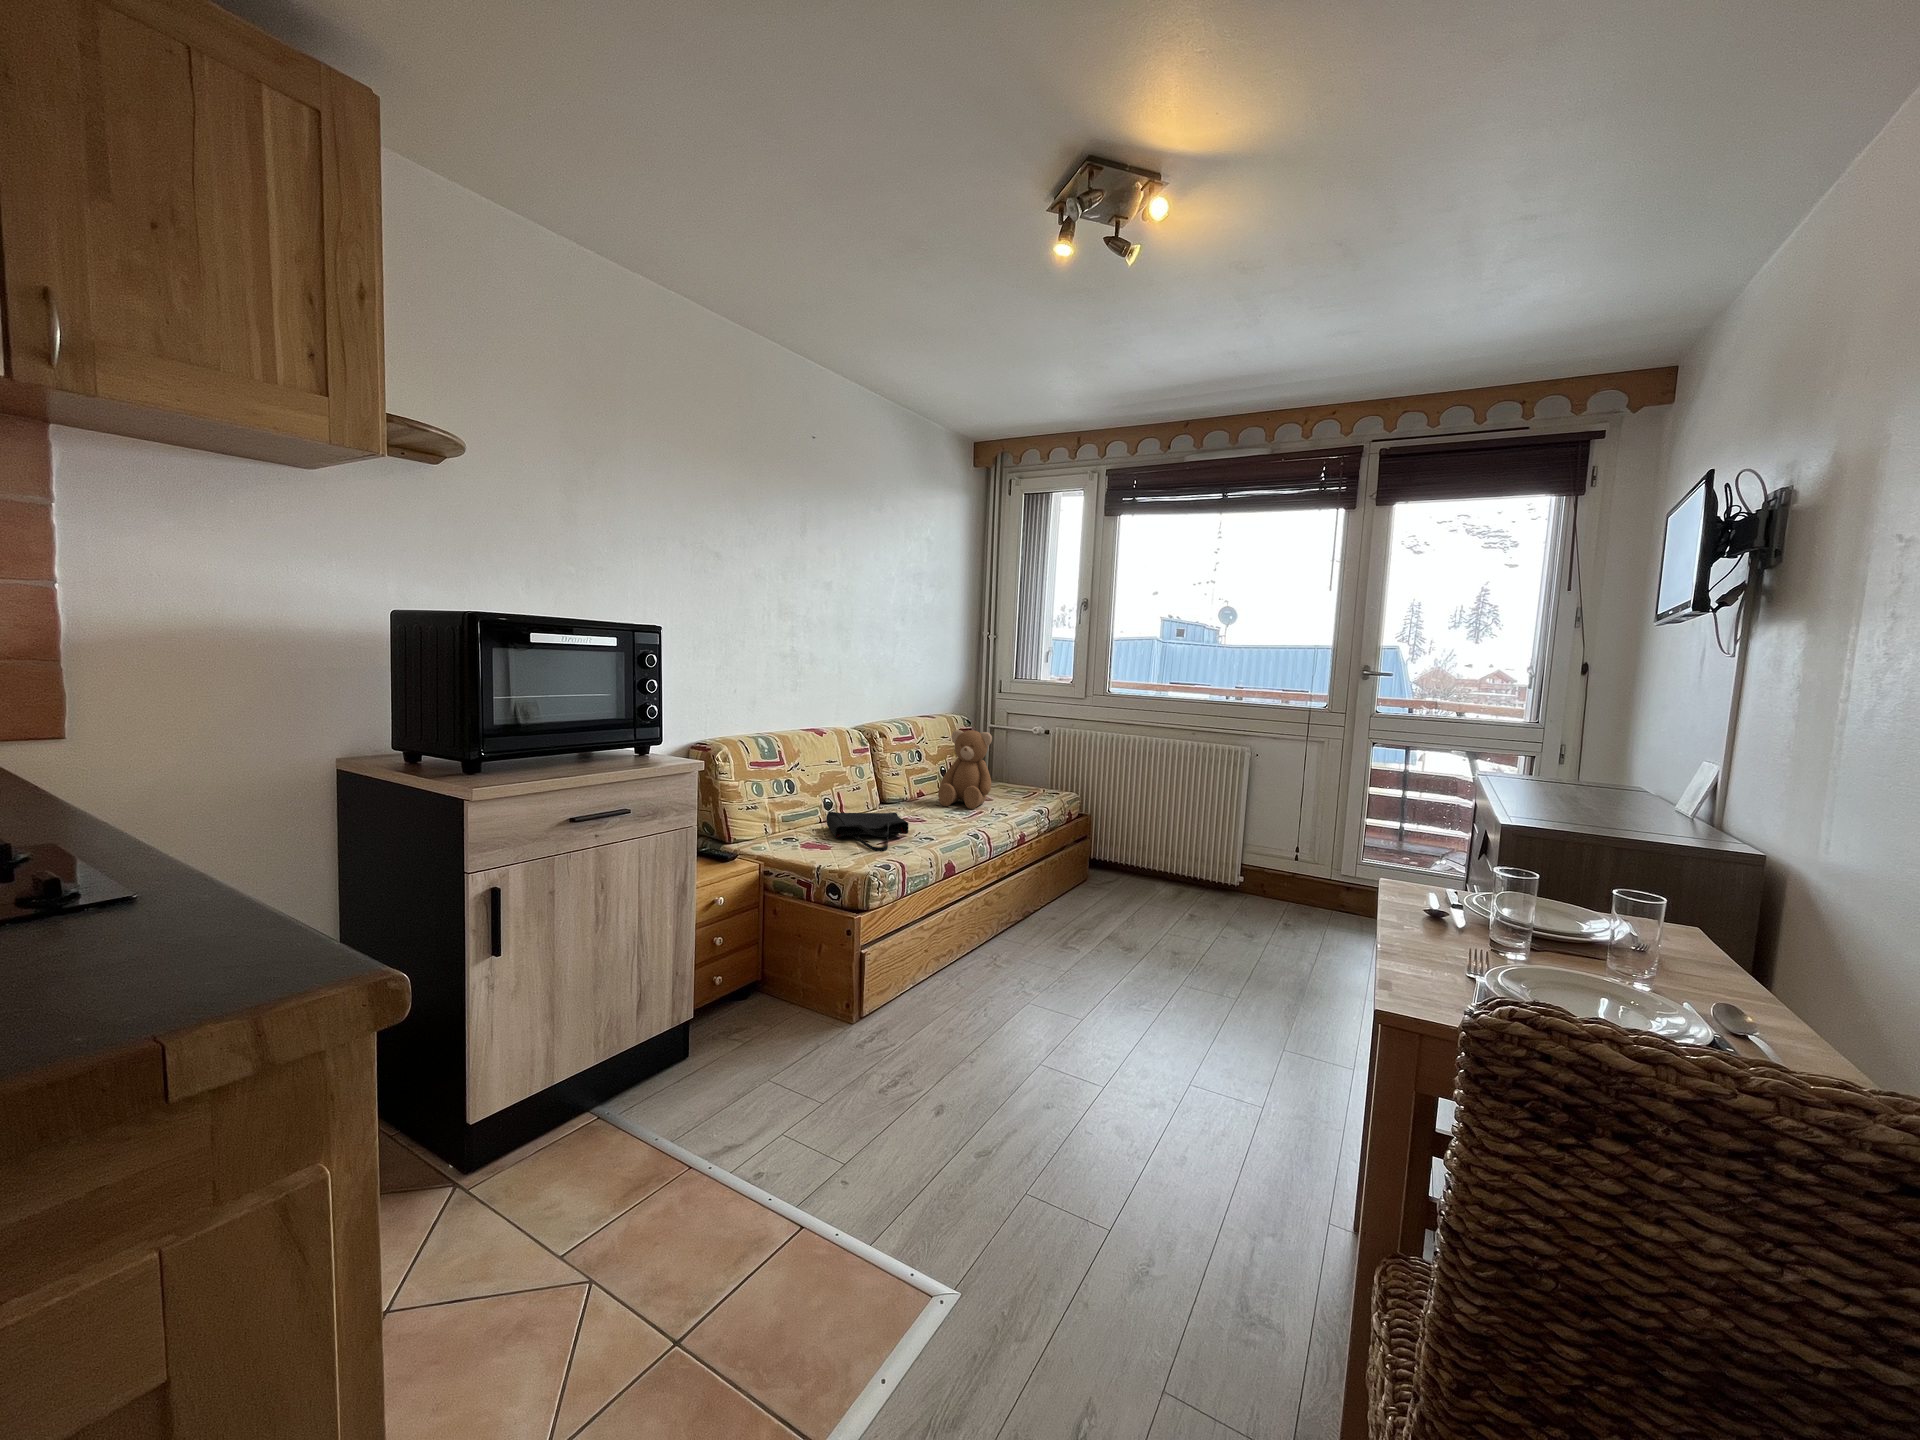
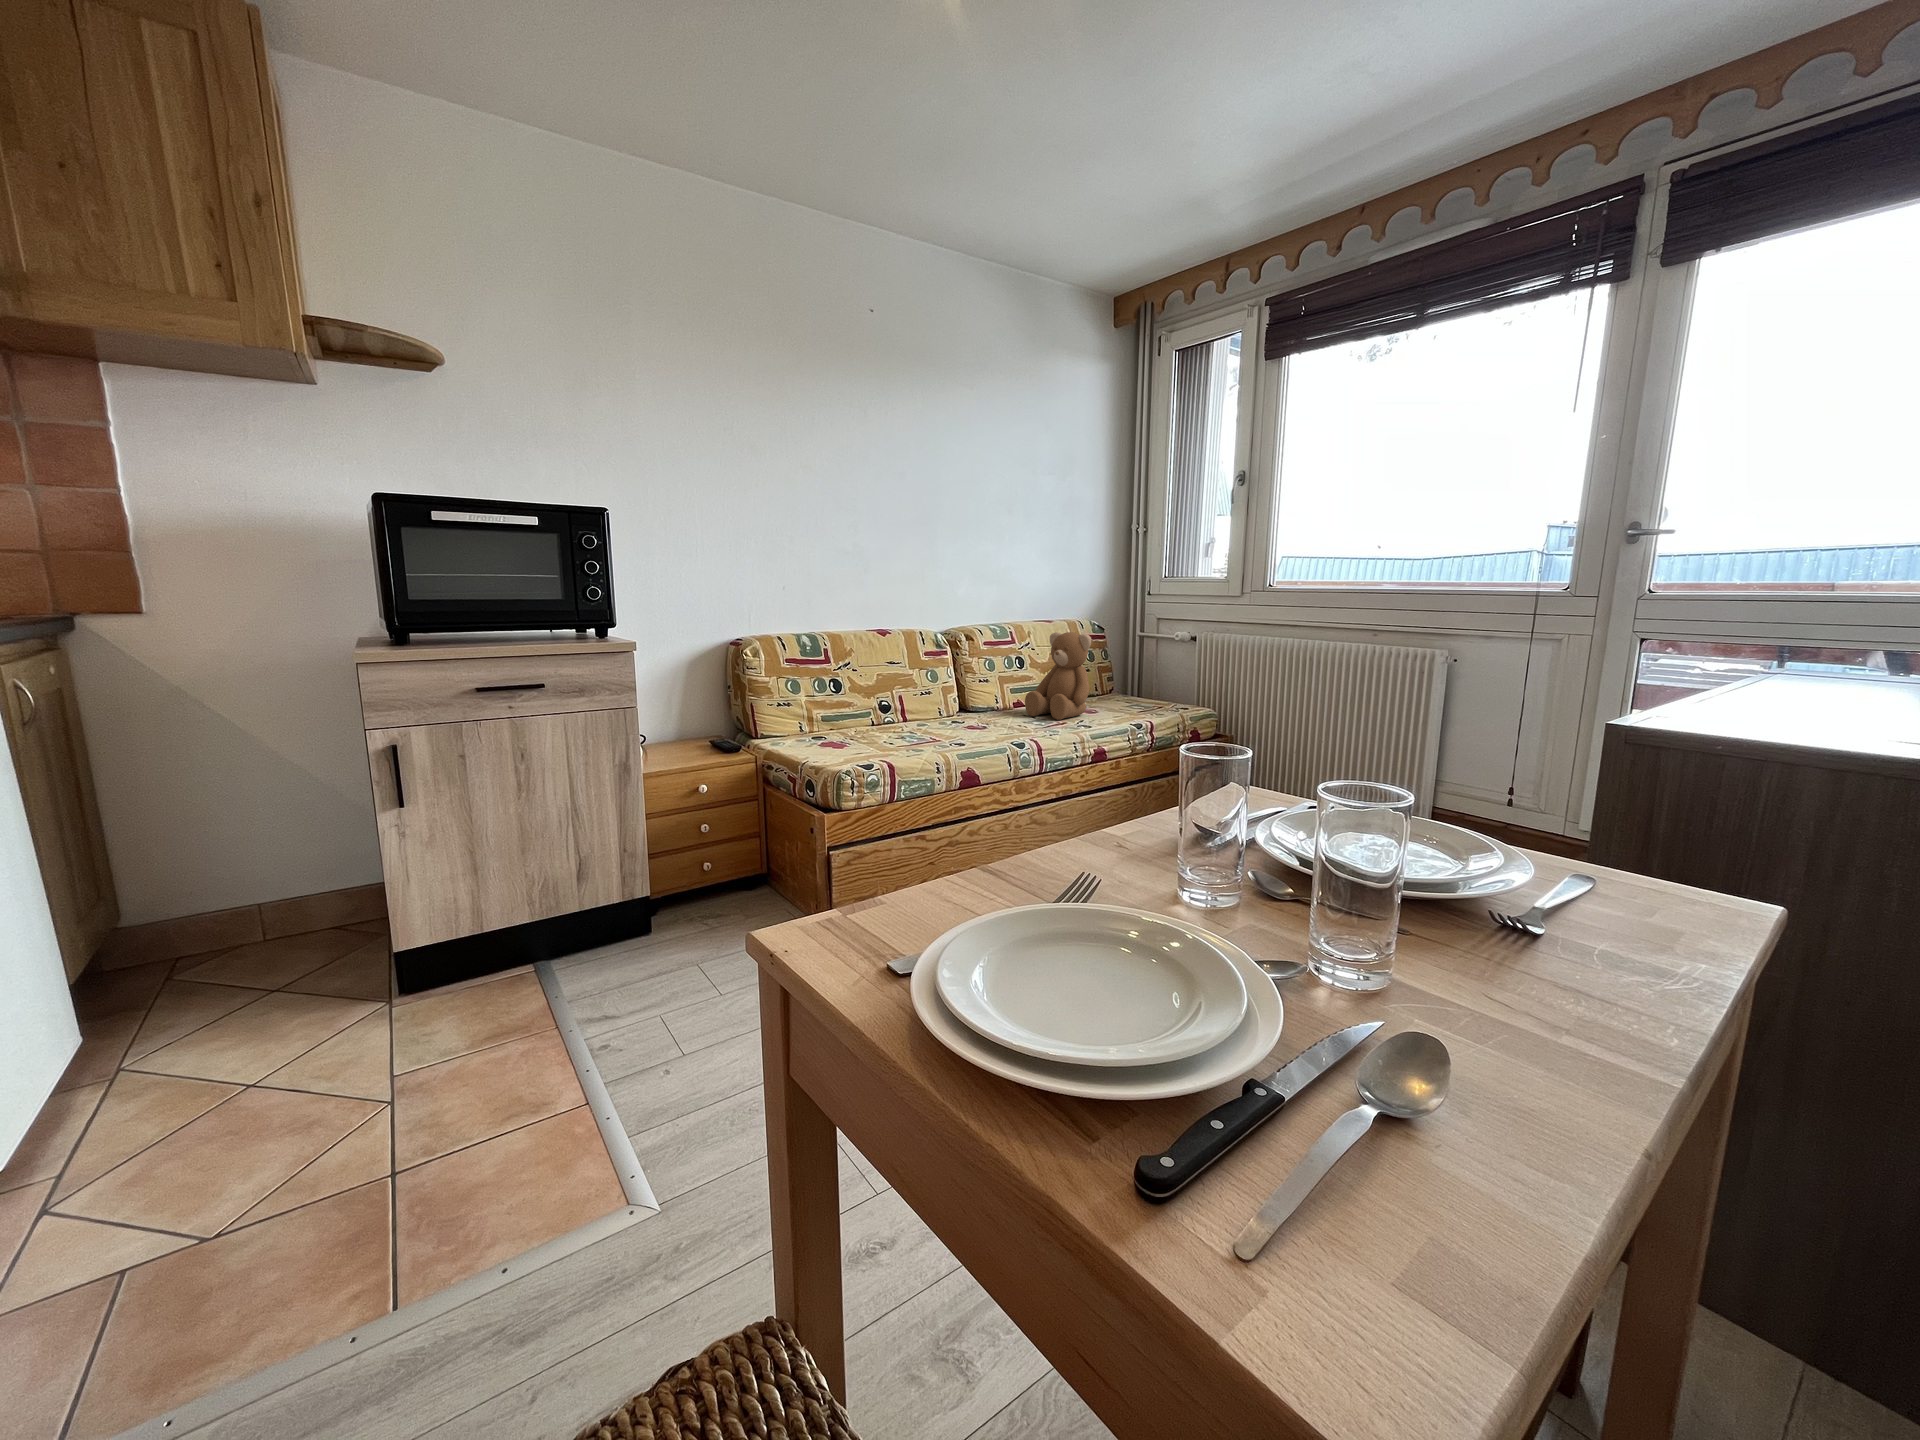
tote bag: present [826,812,908,851] -> none [857,713,945,753]

